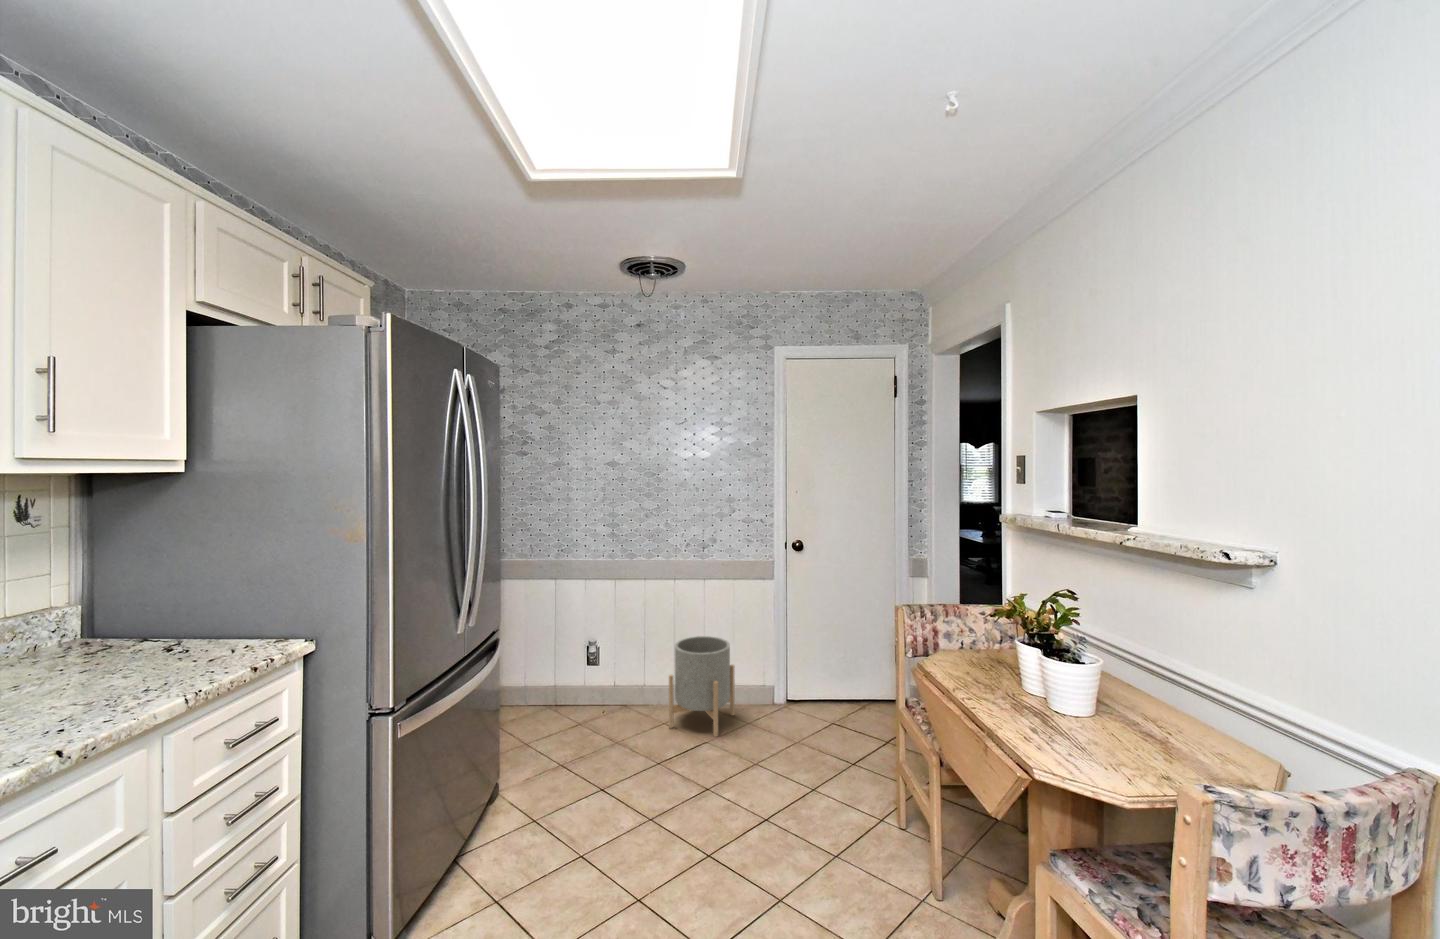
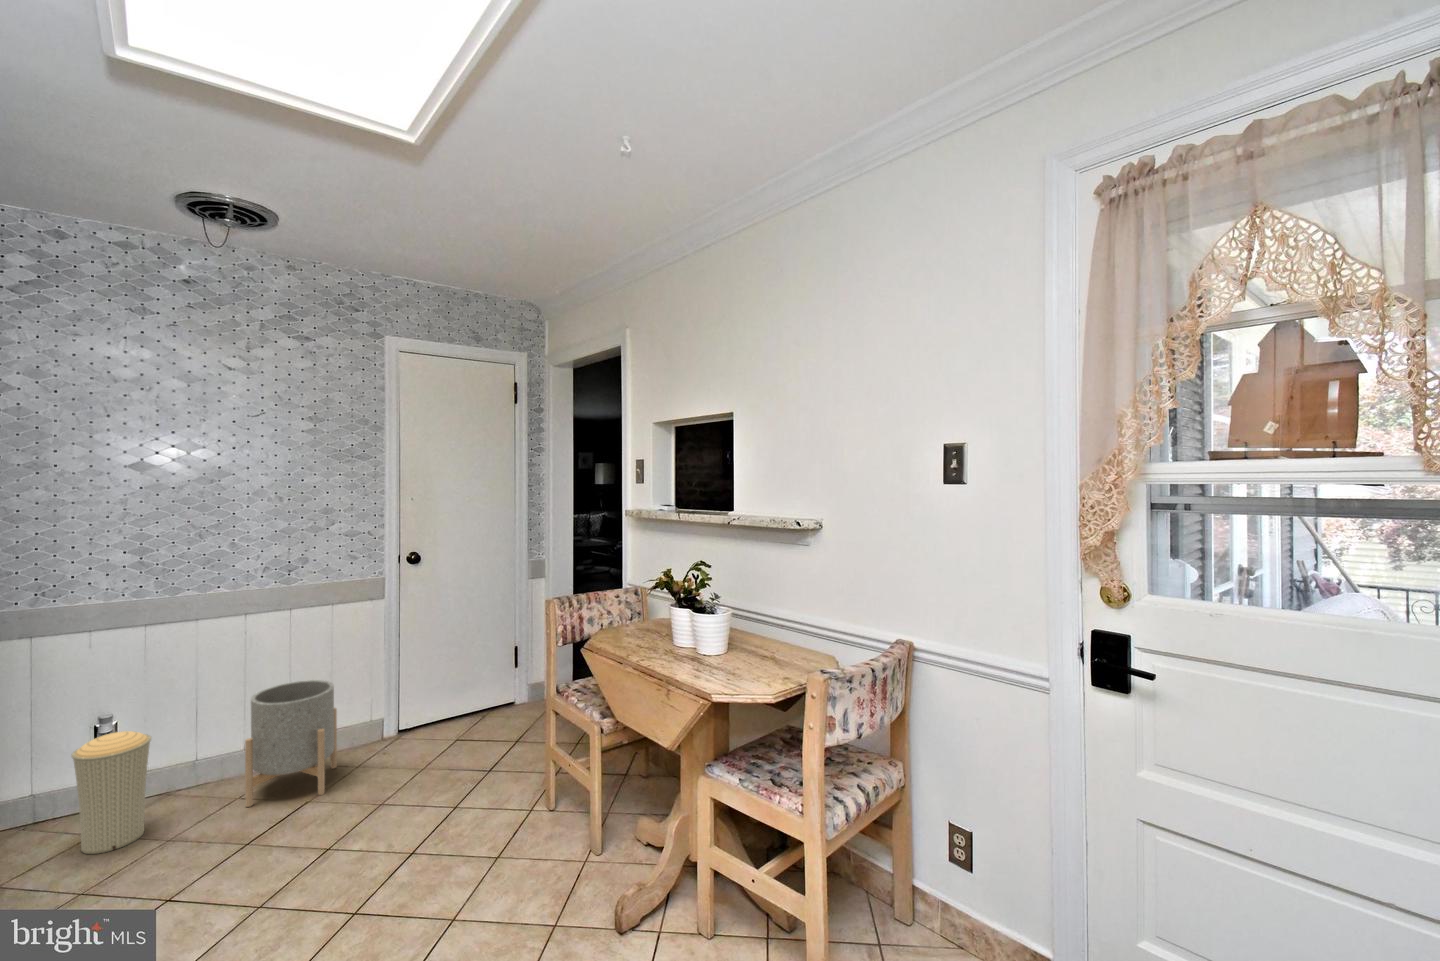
trash can: none [577,649,617,731] -> present [71,731,151,854]

